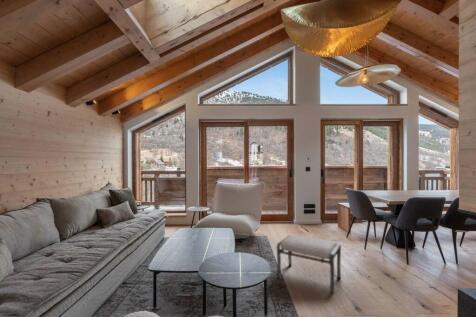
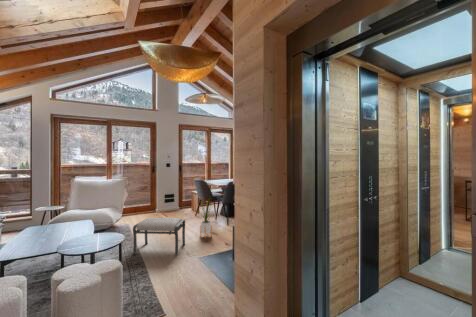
house plant: none [354,216,387,275] -> present [200,206,212,234]

